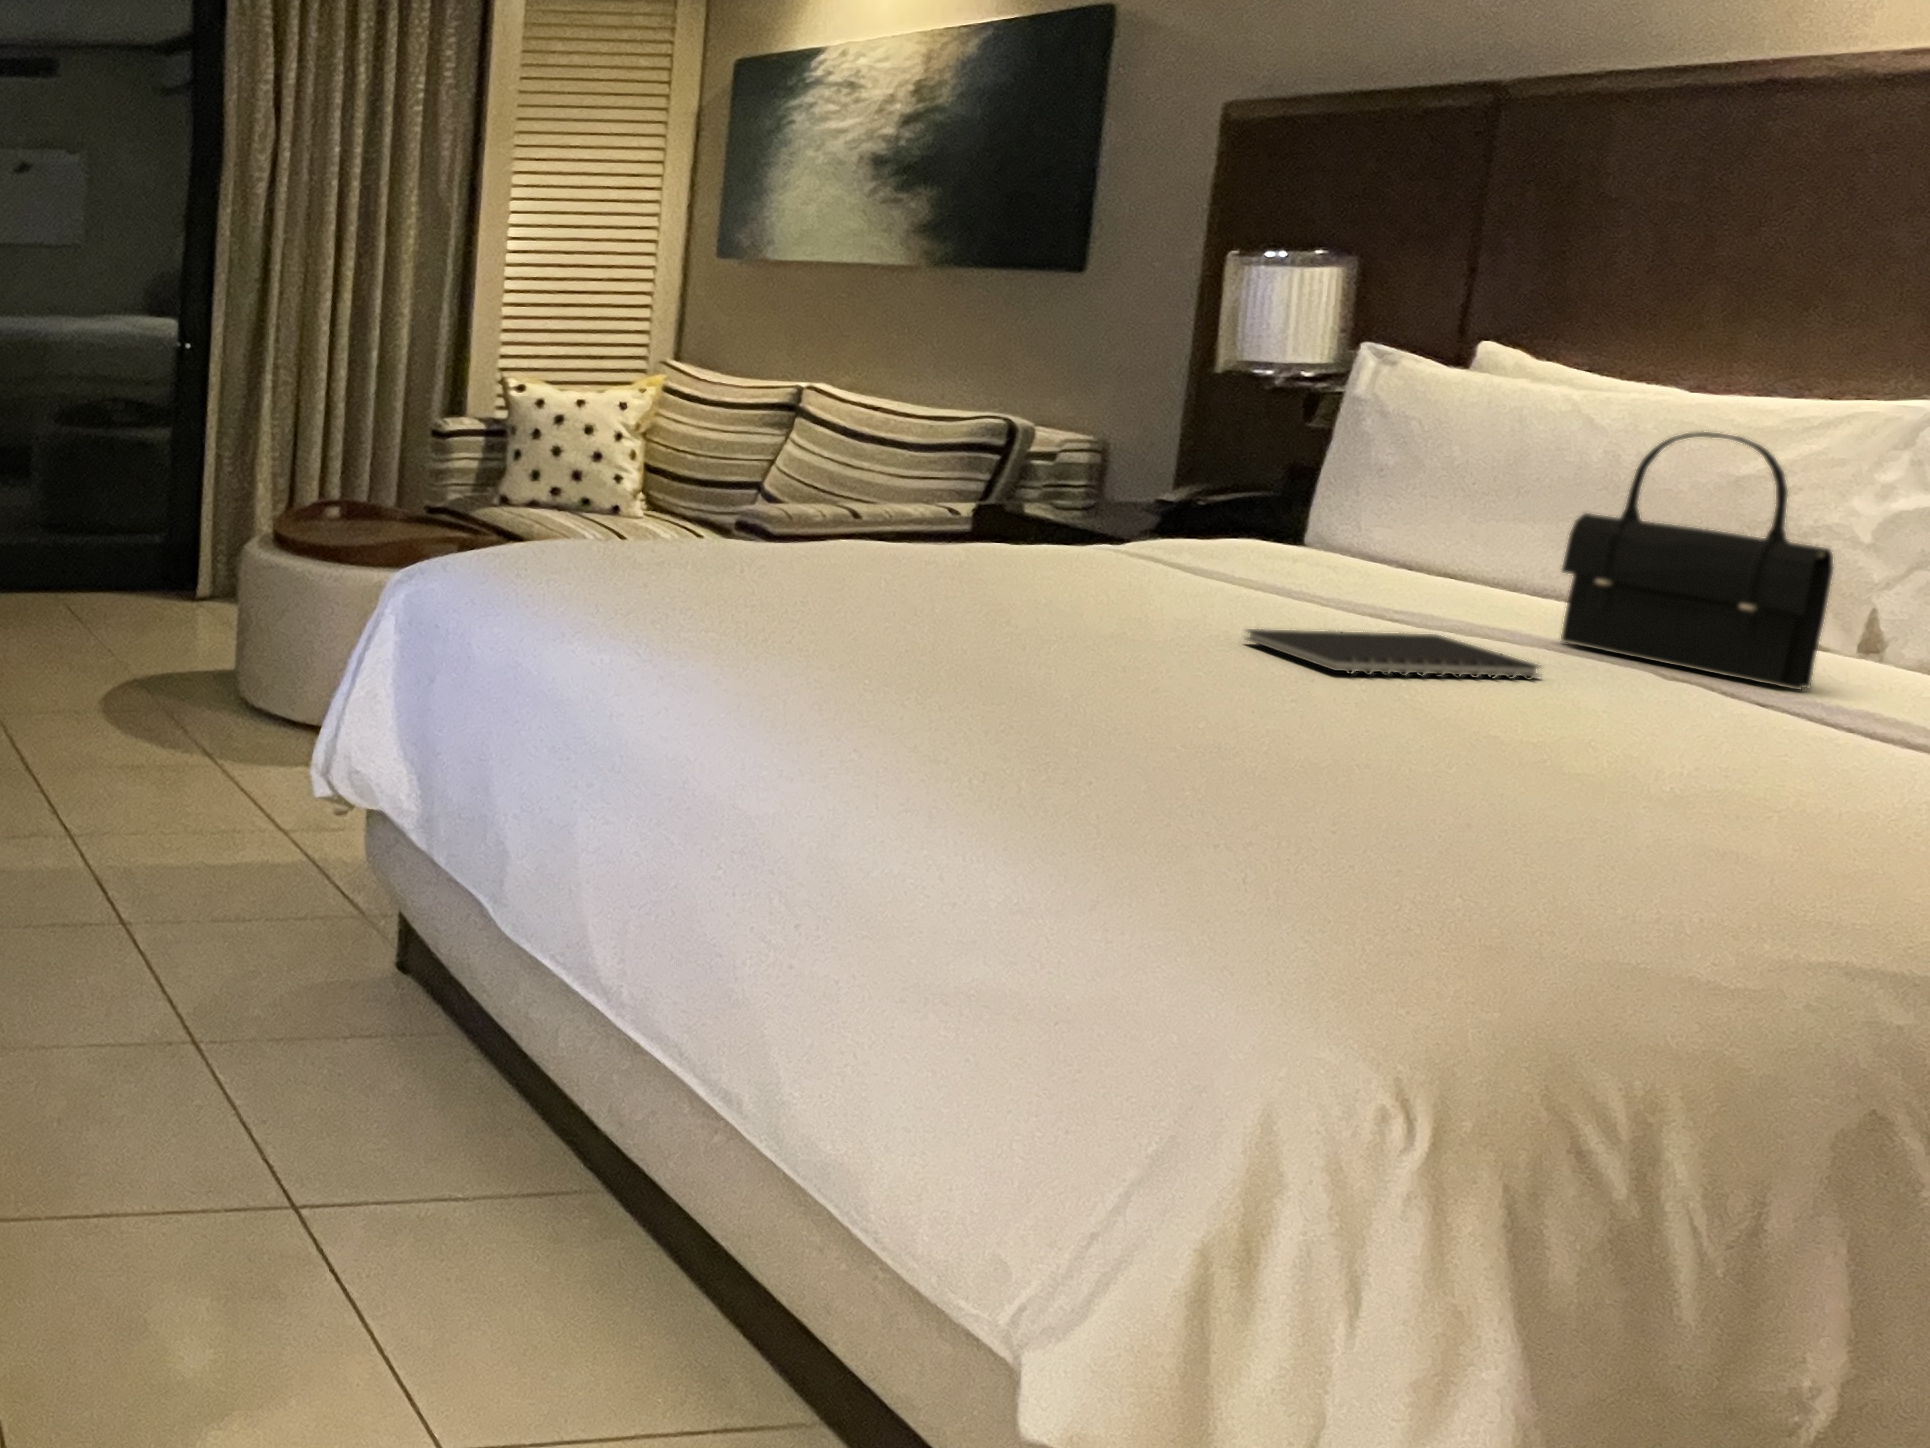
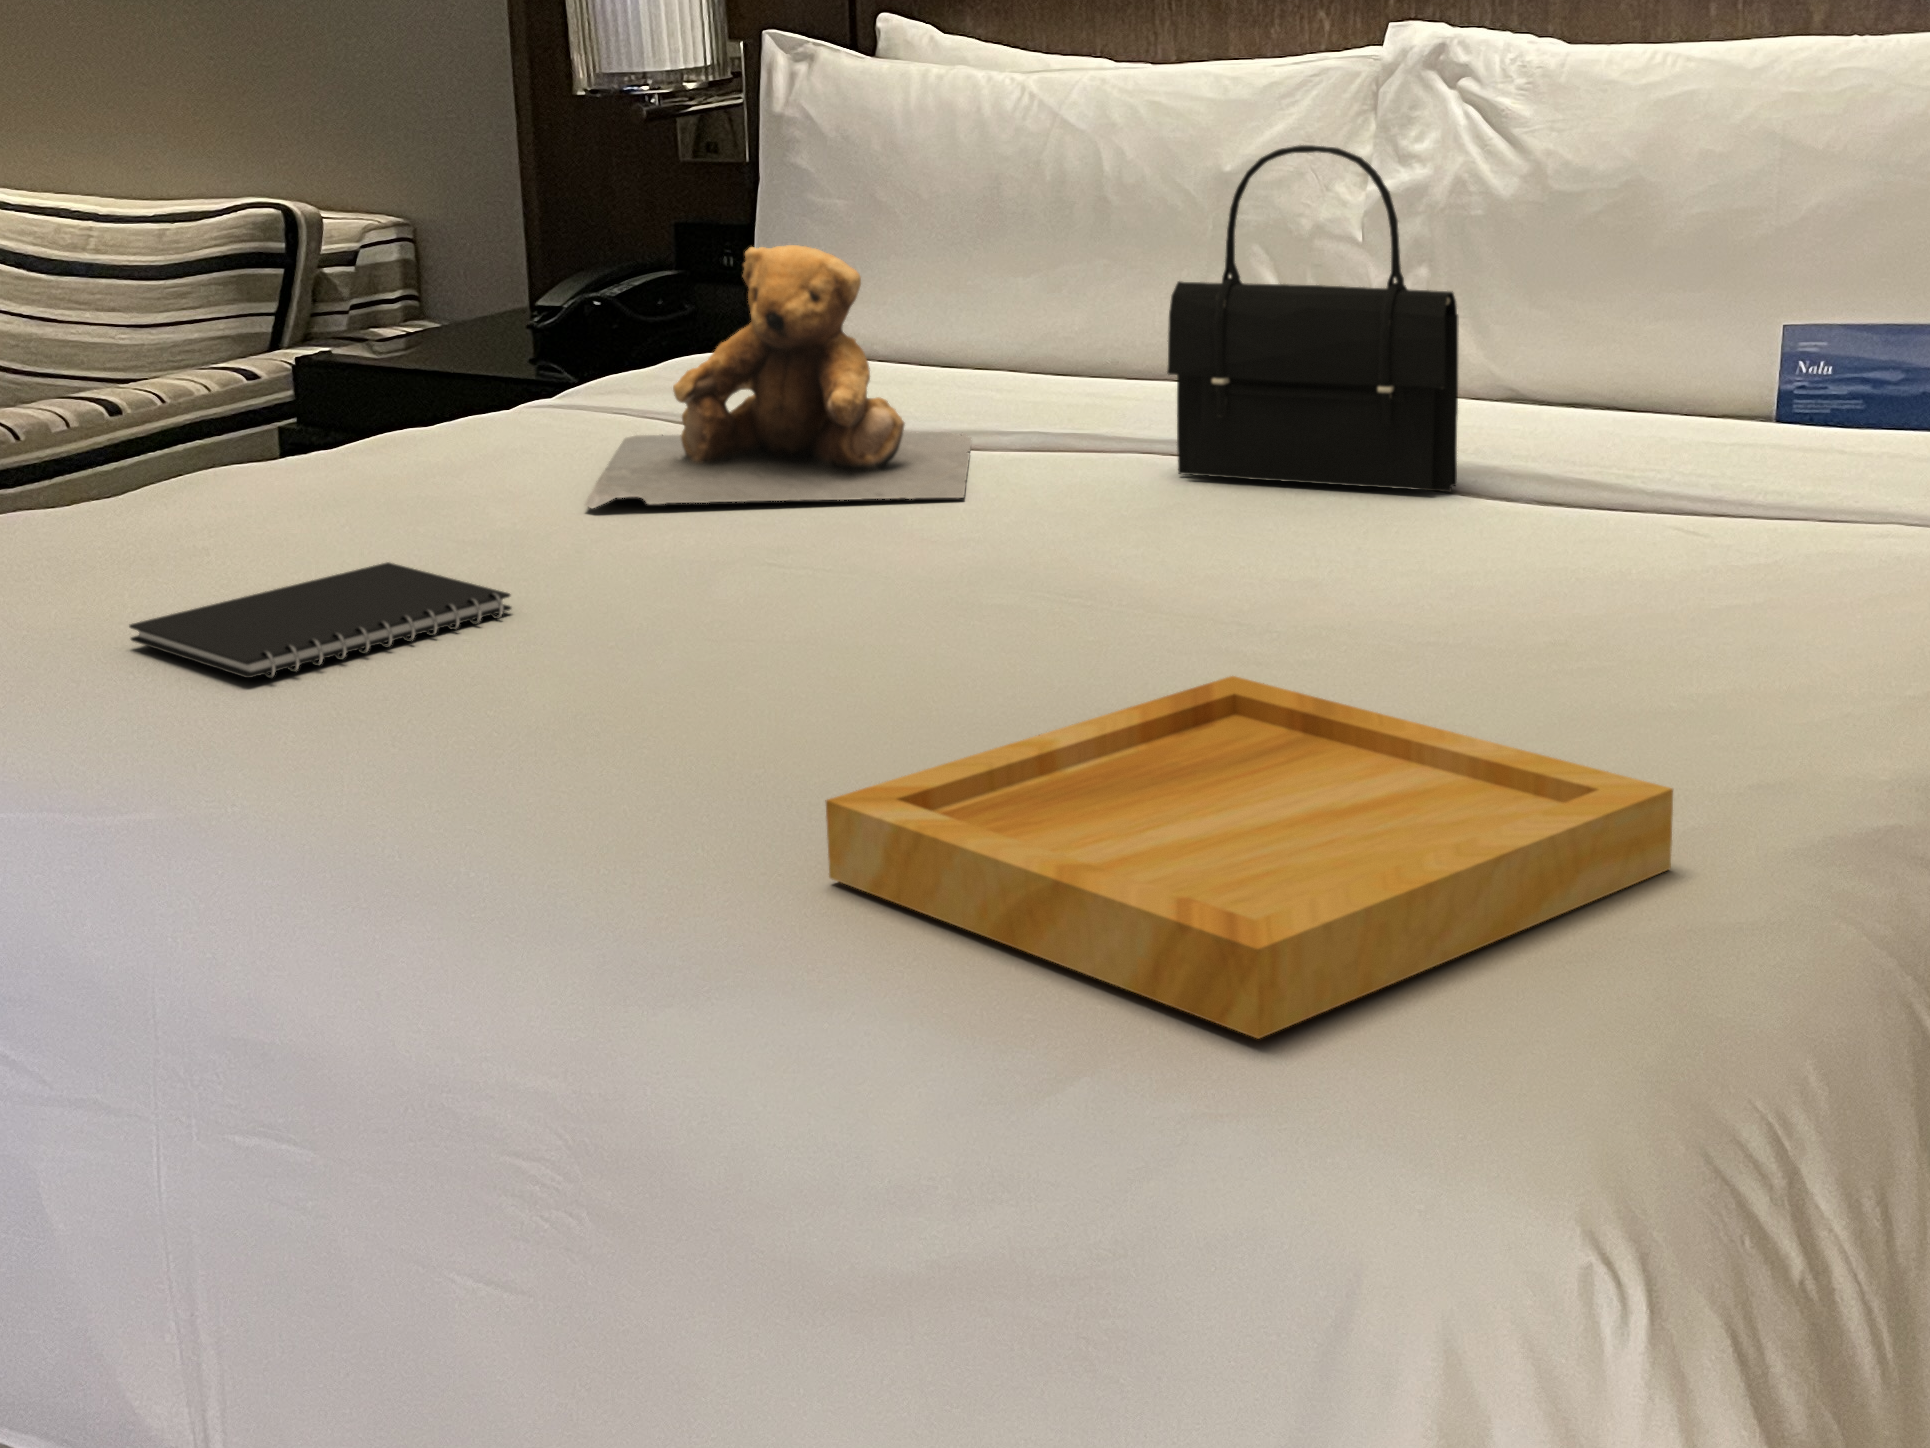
teddy bear: none [1092,452,1417,623] -> present [585,245,971,508]
notebook: present [1246,629,1540,679] -> present [129,562,511,678]
tray: none [1087,697,1728,876] -> present [826,676,1673,1039]

